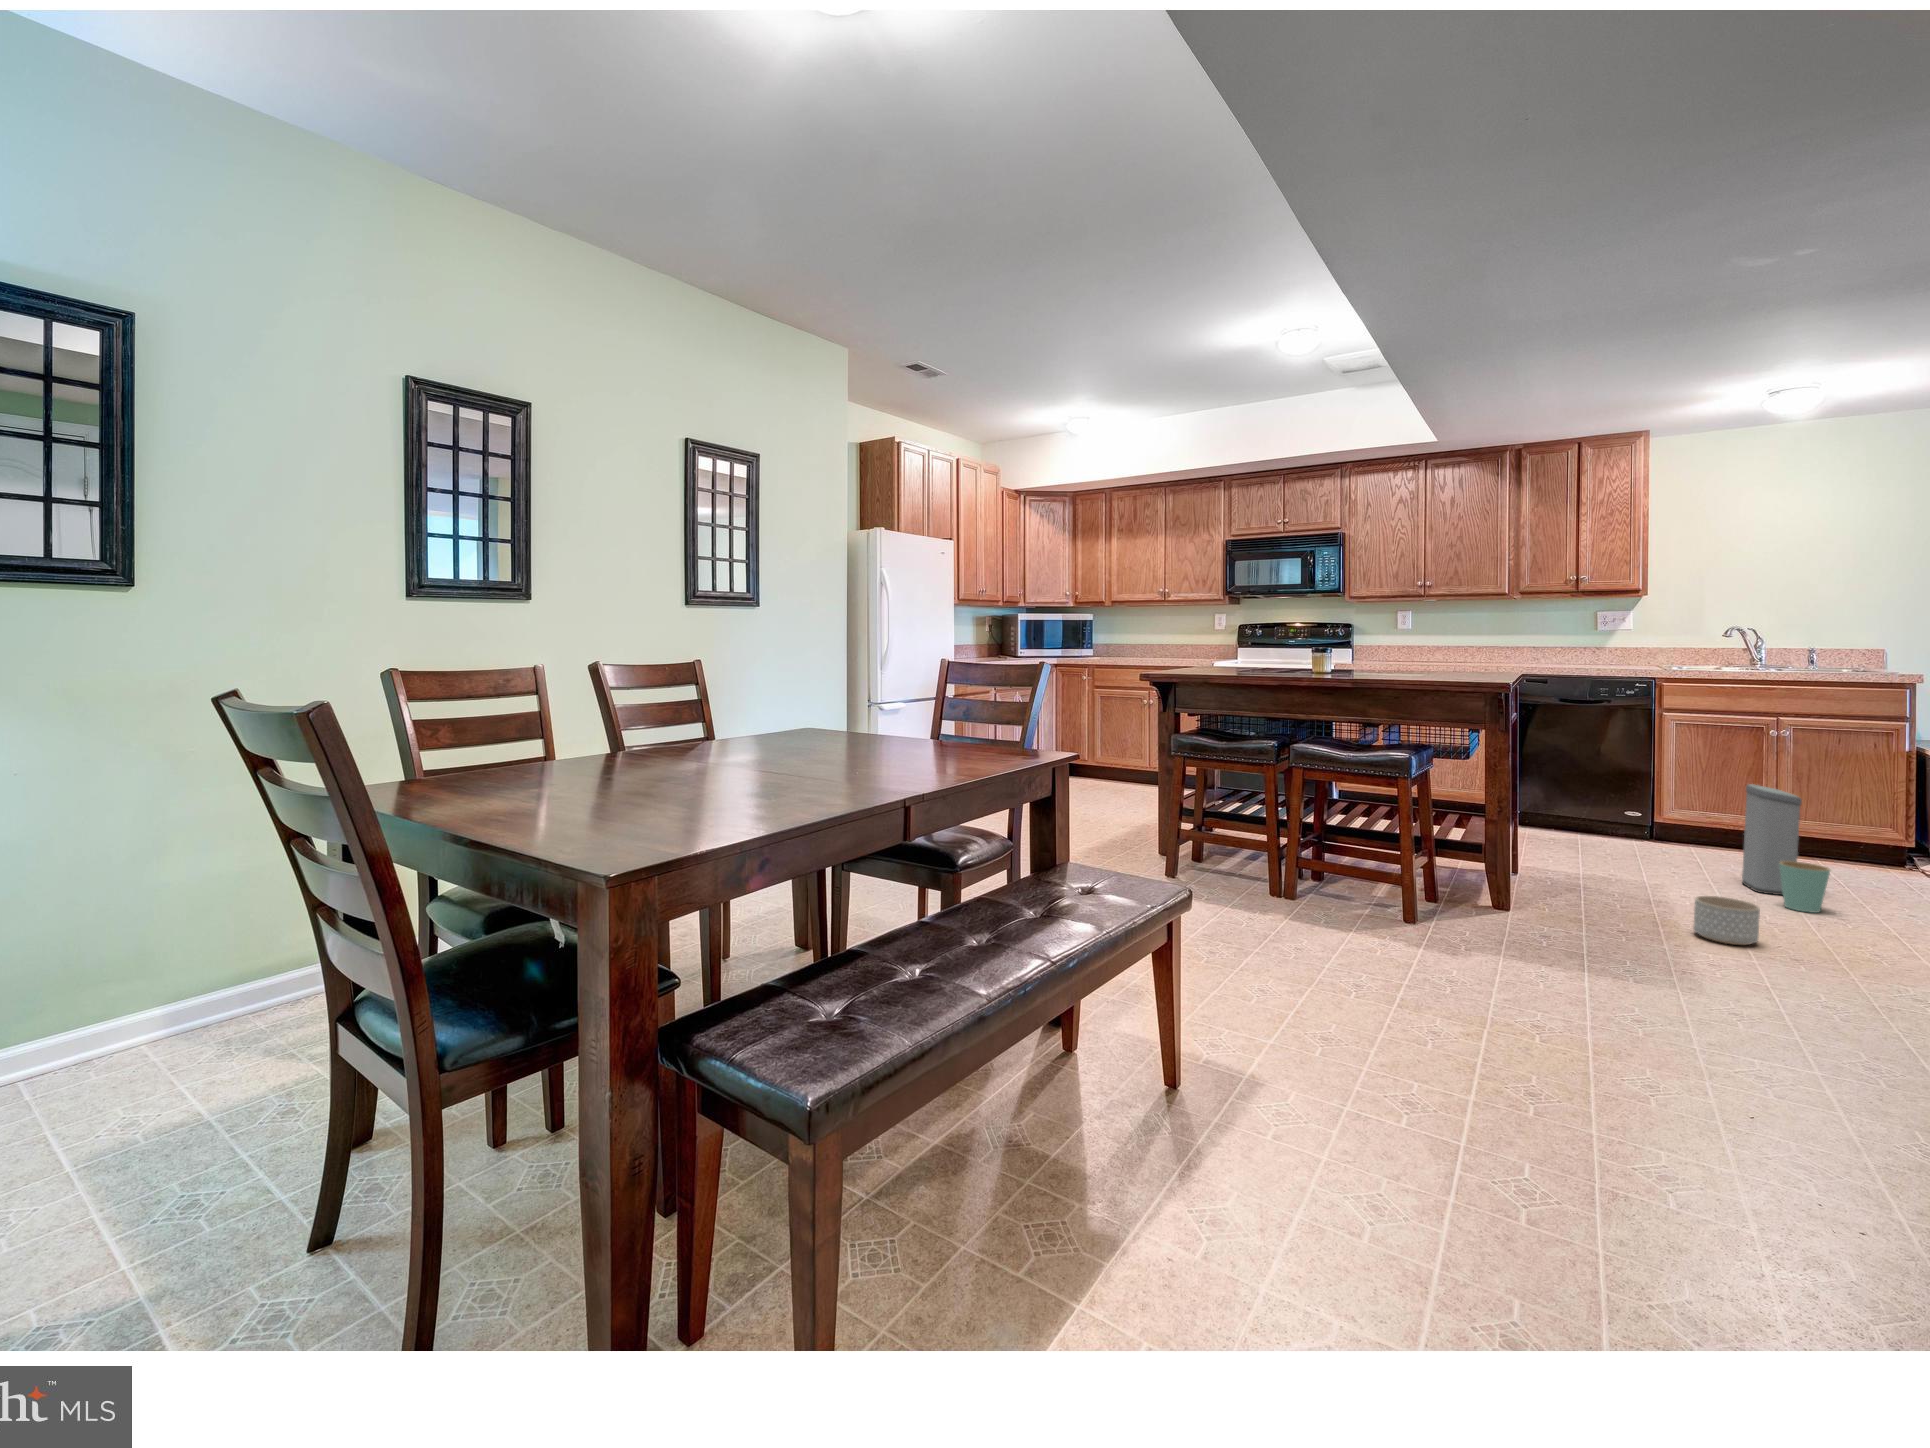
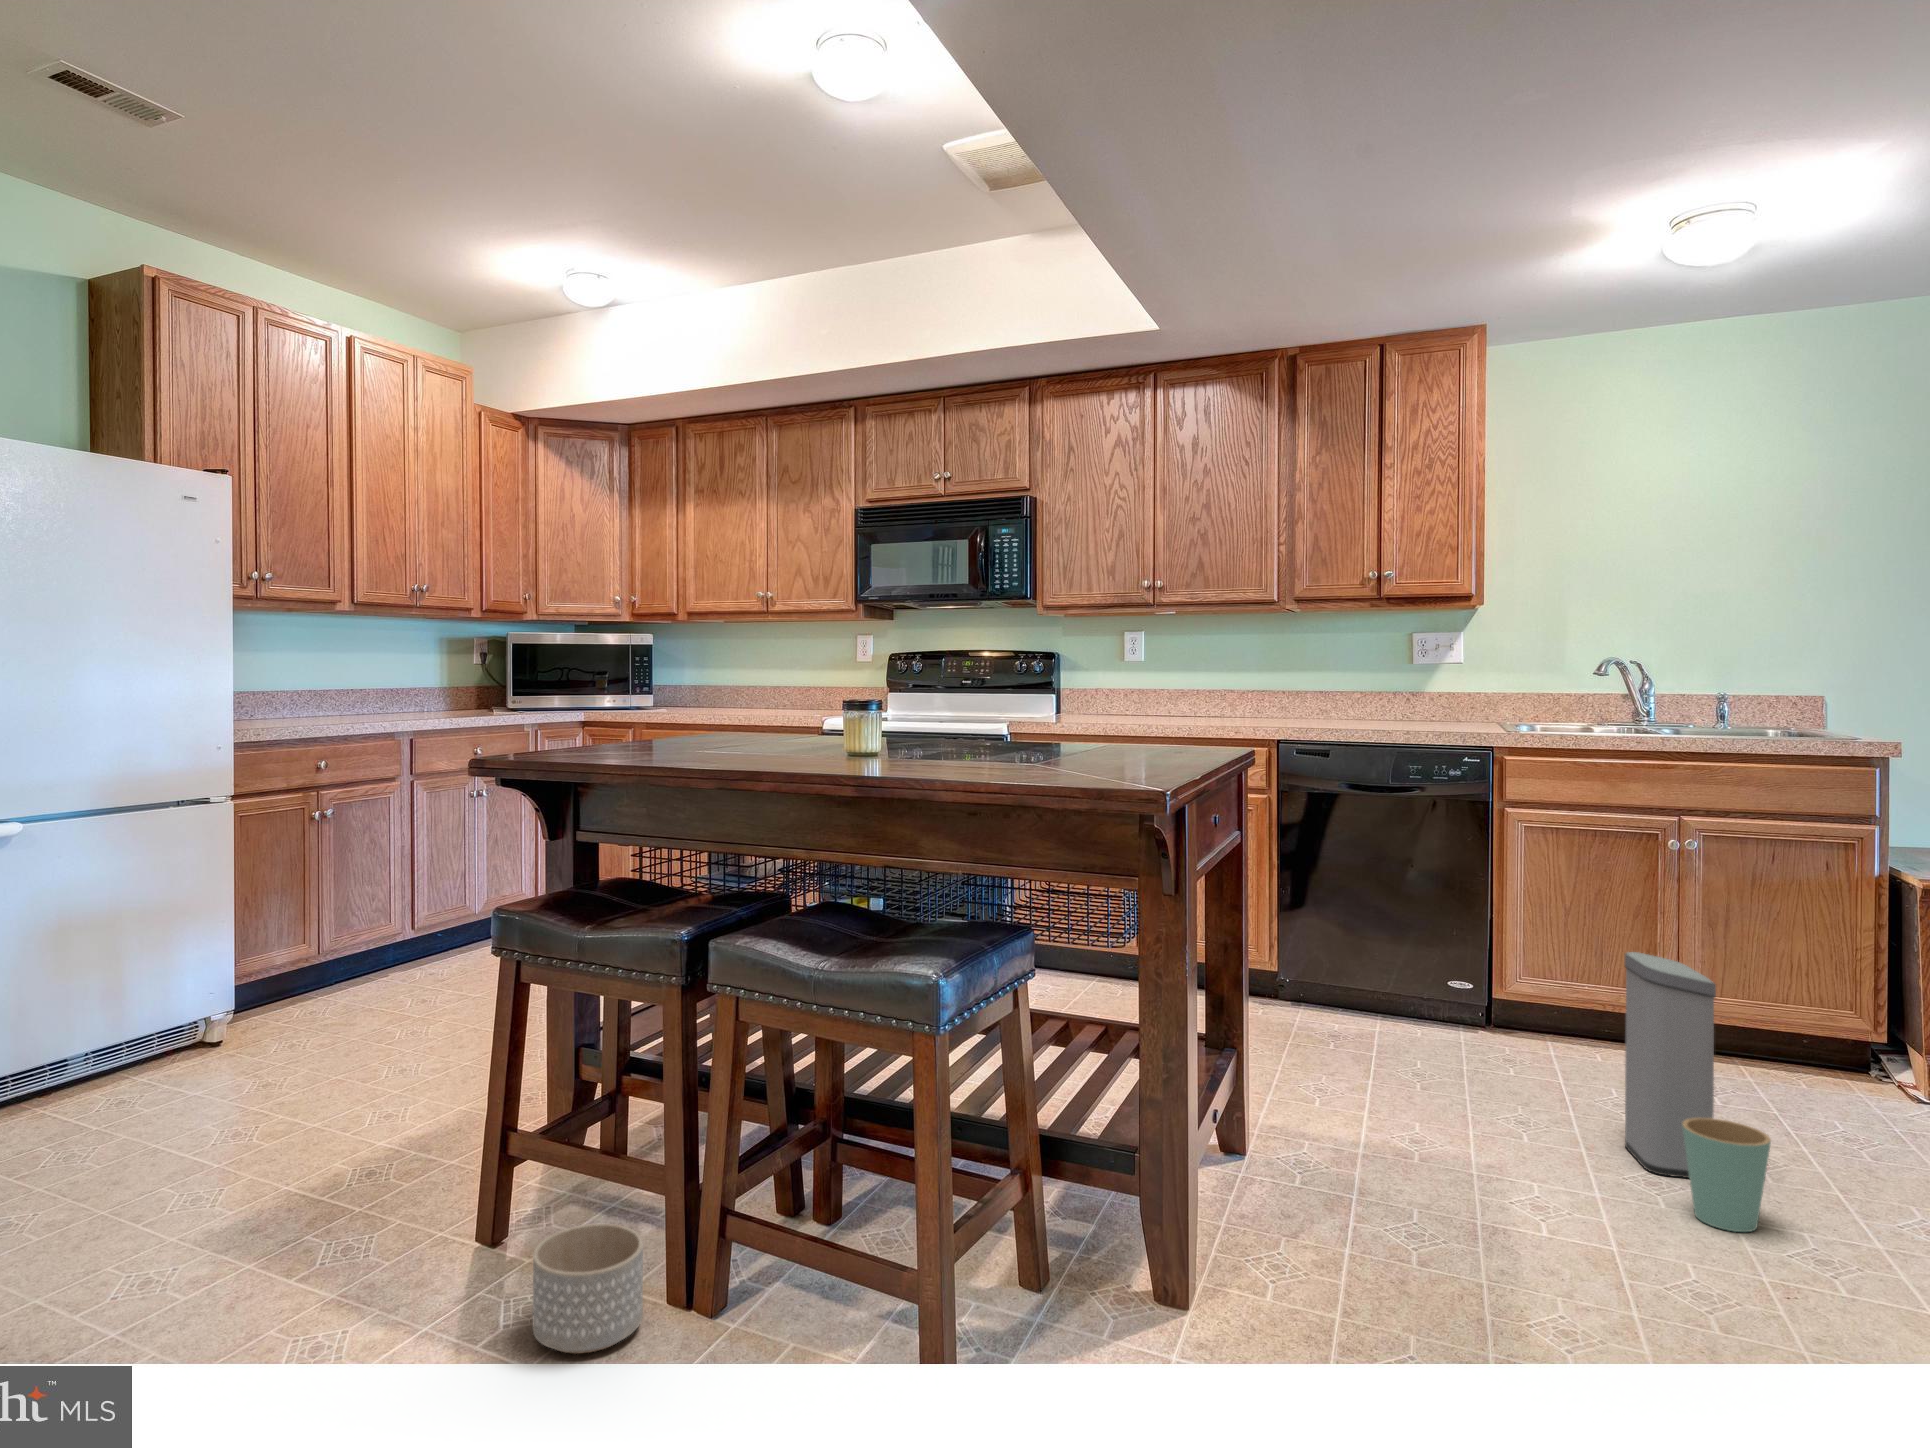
planter: present [1693,896,1760,945] -> present [532,1224,643,1354]

